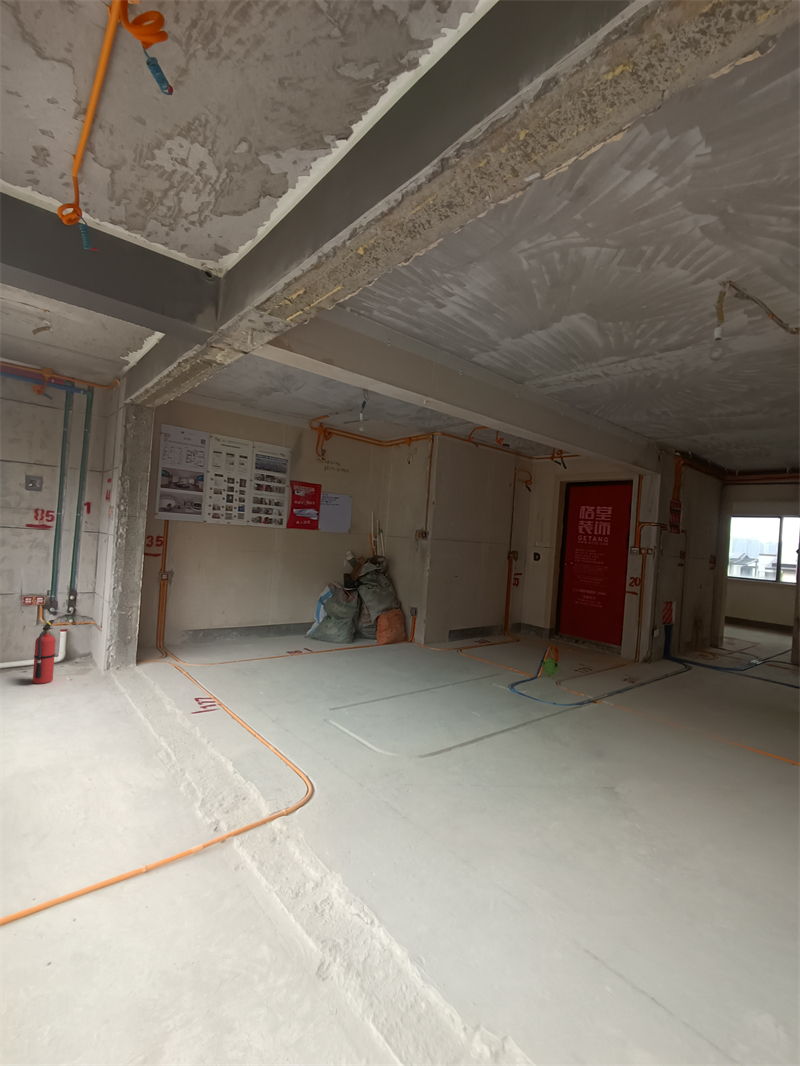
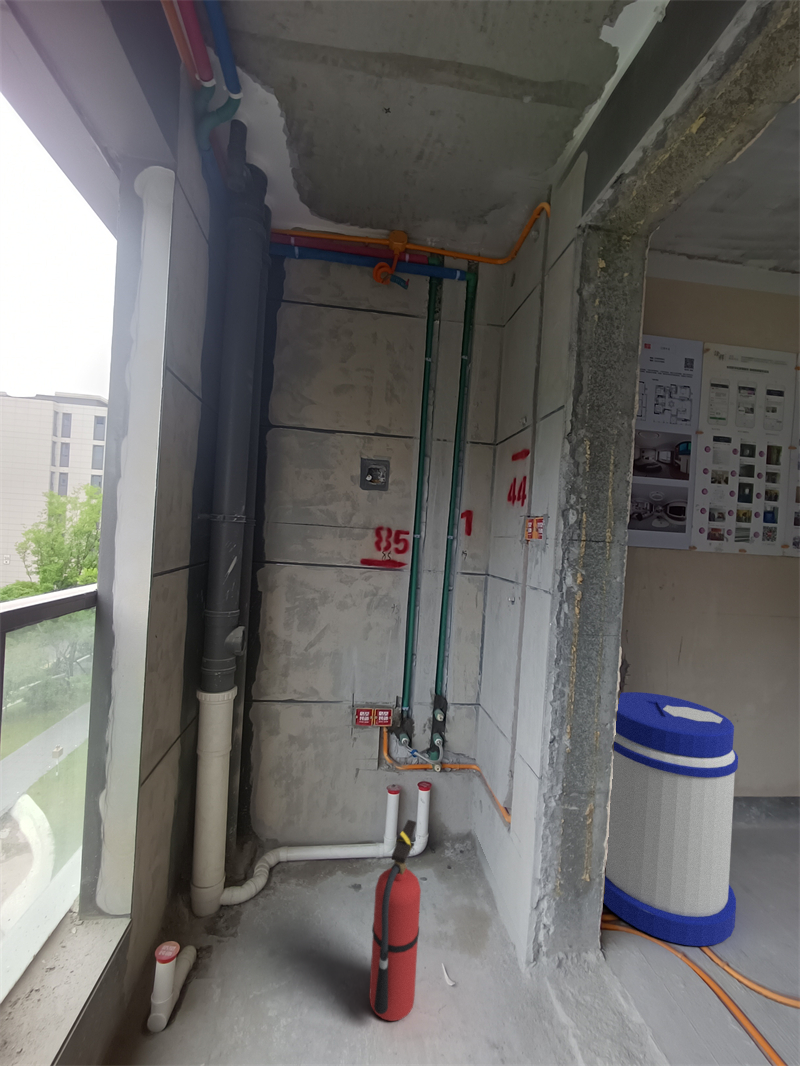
trash can: none [143,582,202,663] -> present [604,692,738,946]

